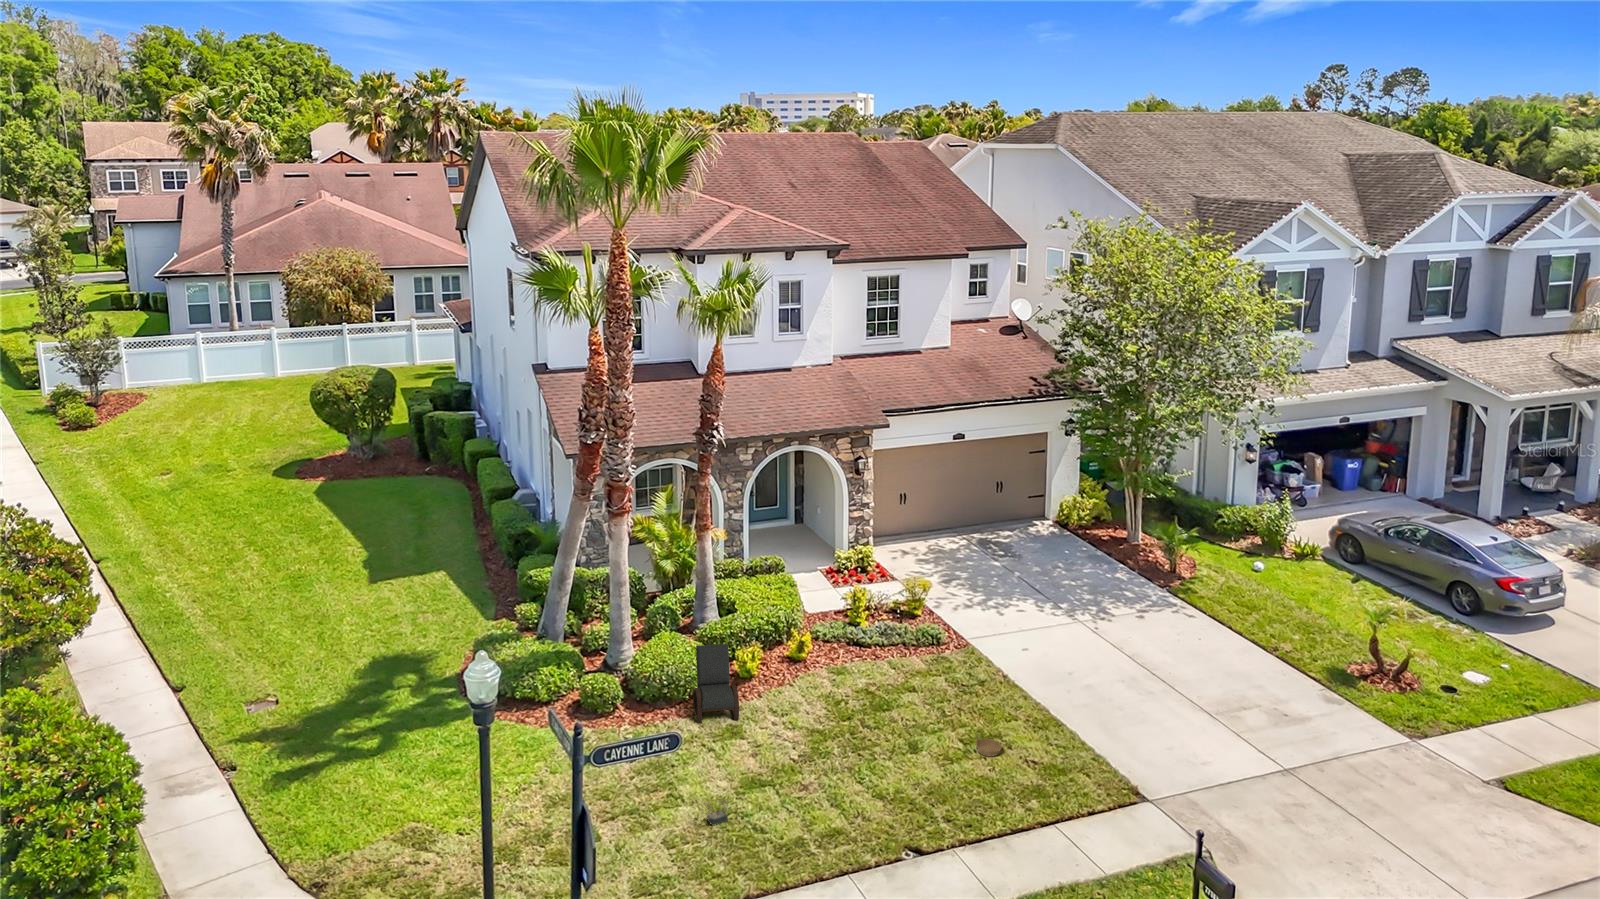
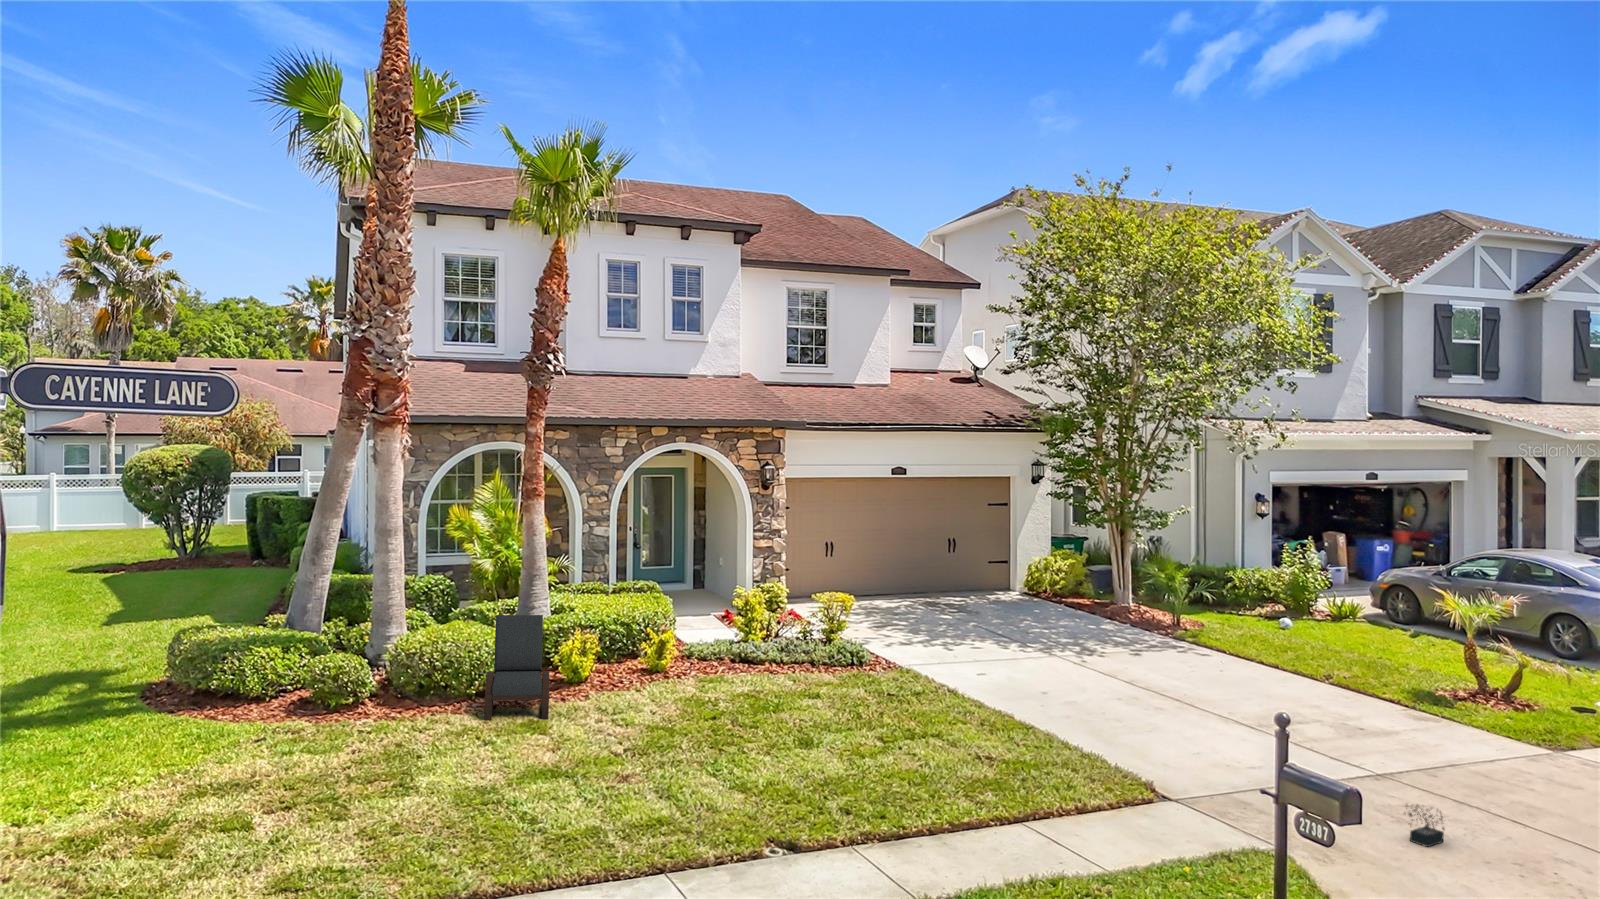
basket: present [976,738,1002,757] -> none [899,712,939,757]
decorative plant: present [701,801,728,826] -> present [1404,805,1445,847]

